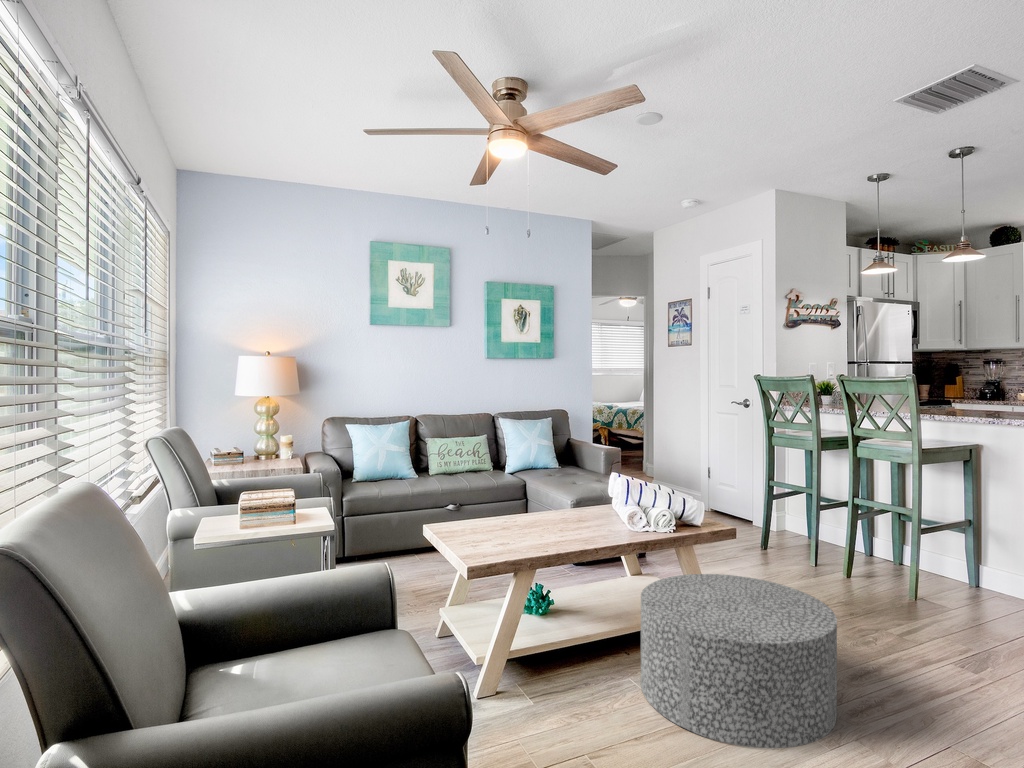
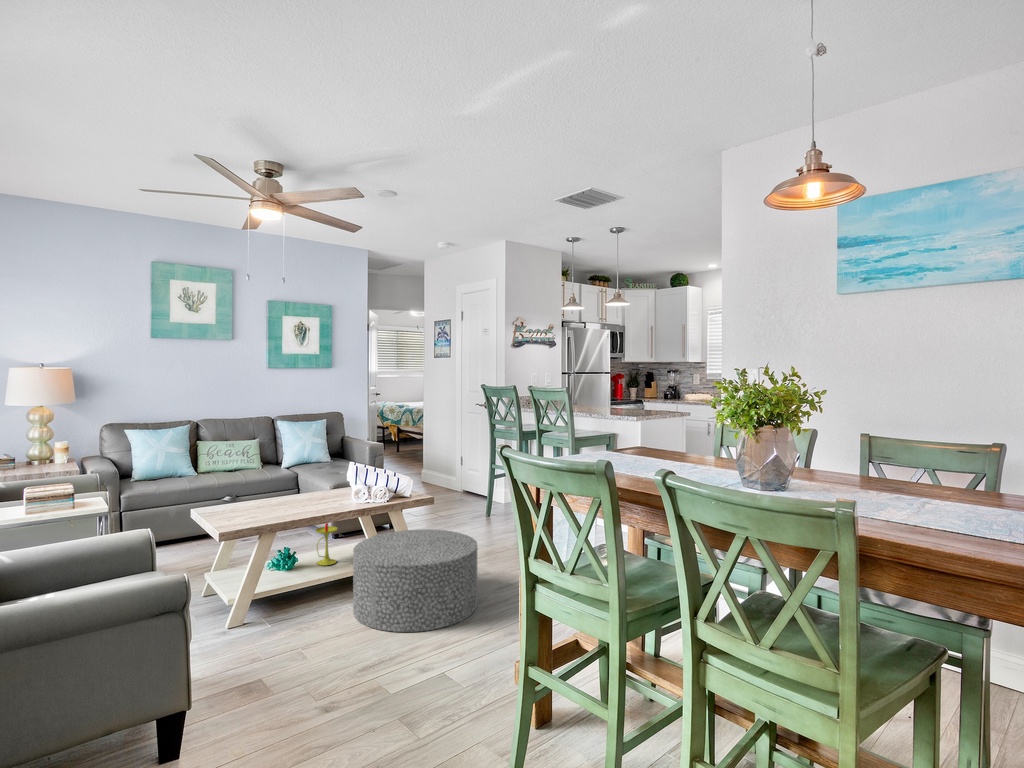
candle: none [574,534,603,613] -> present [316,523,337,566]

